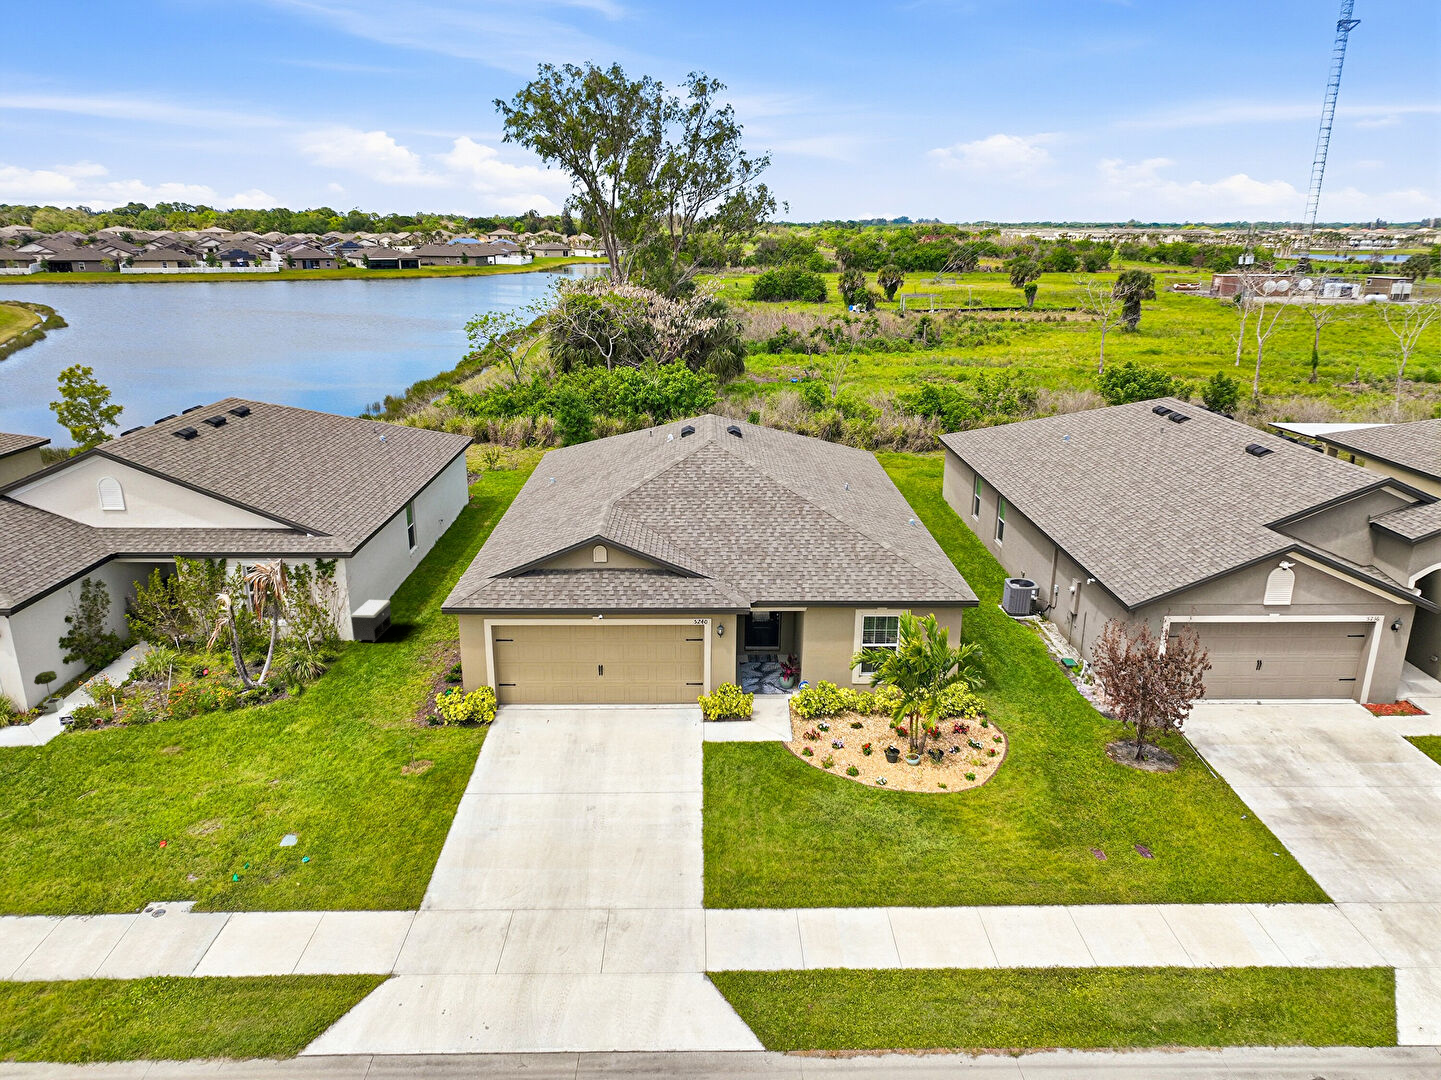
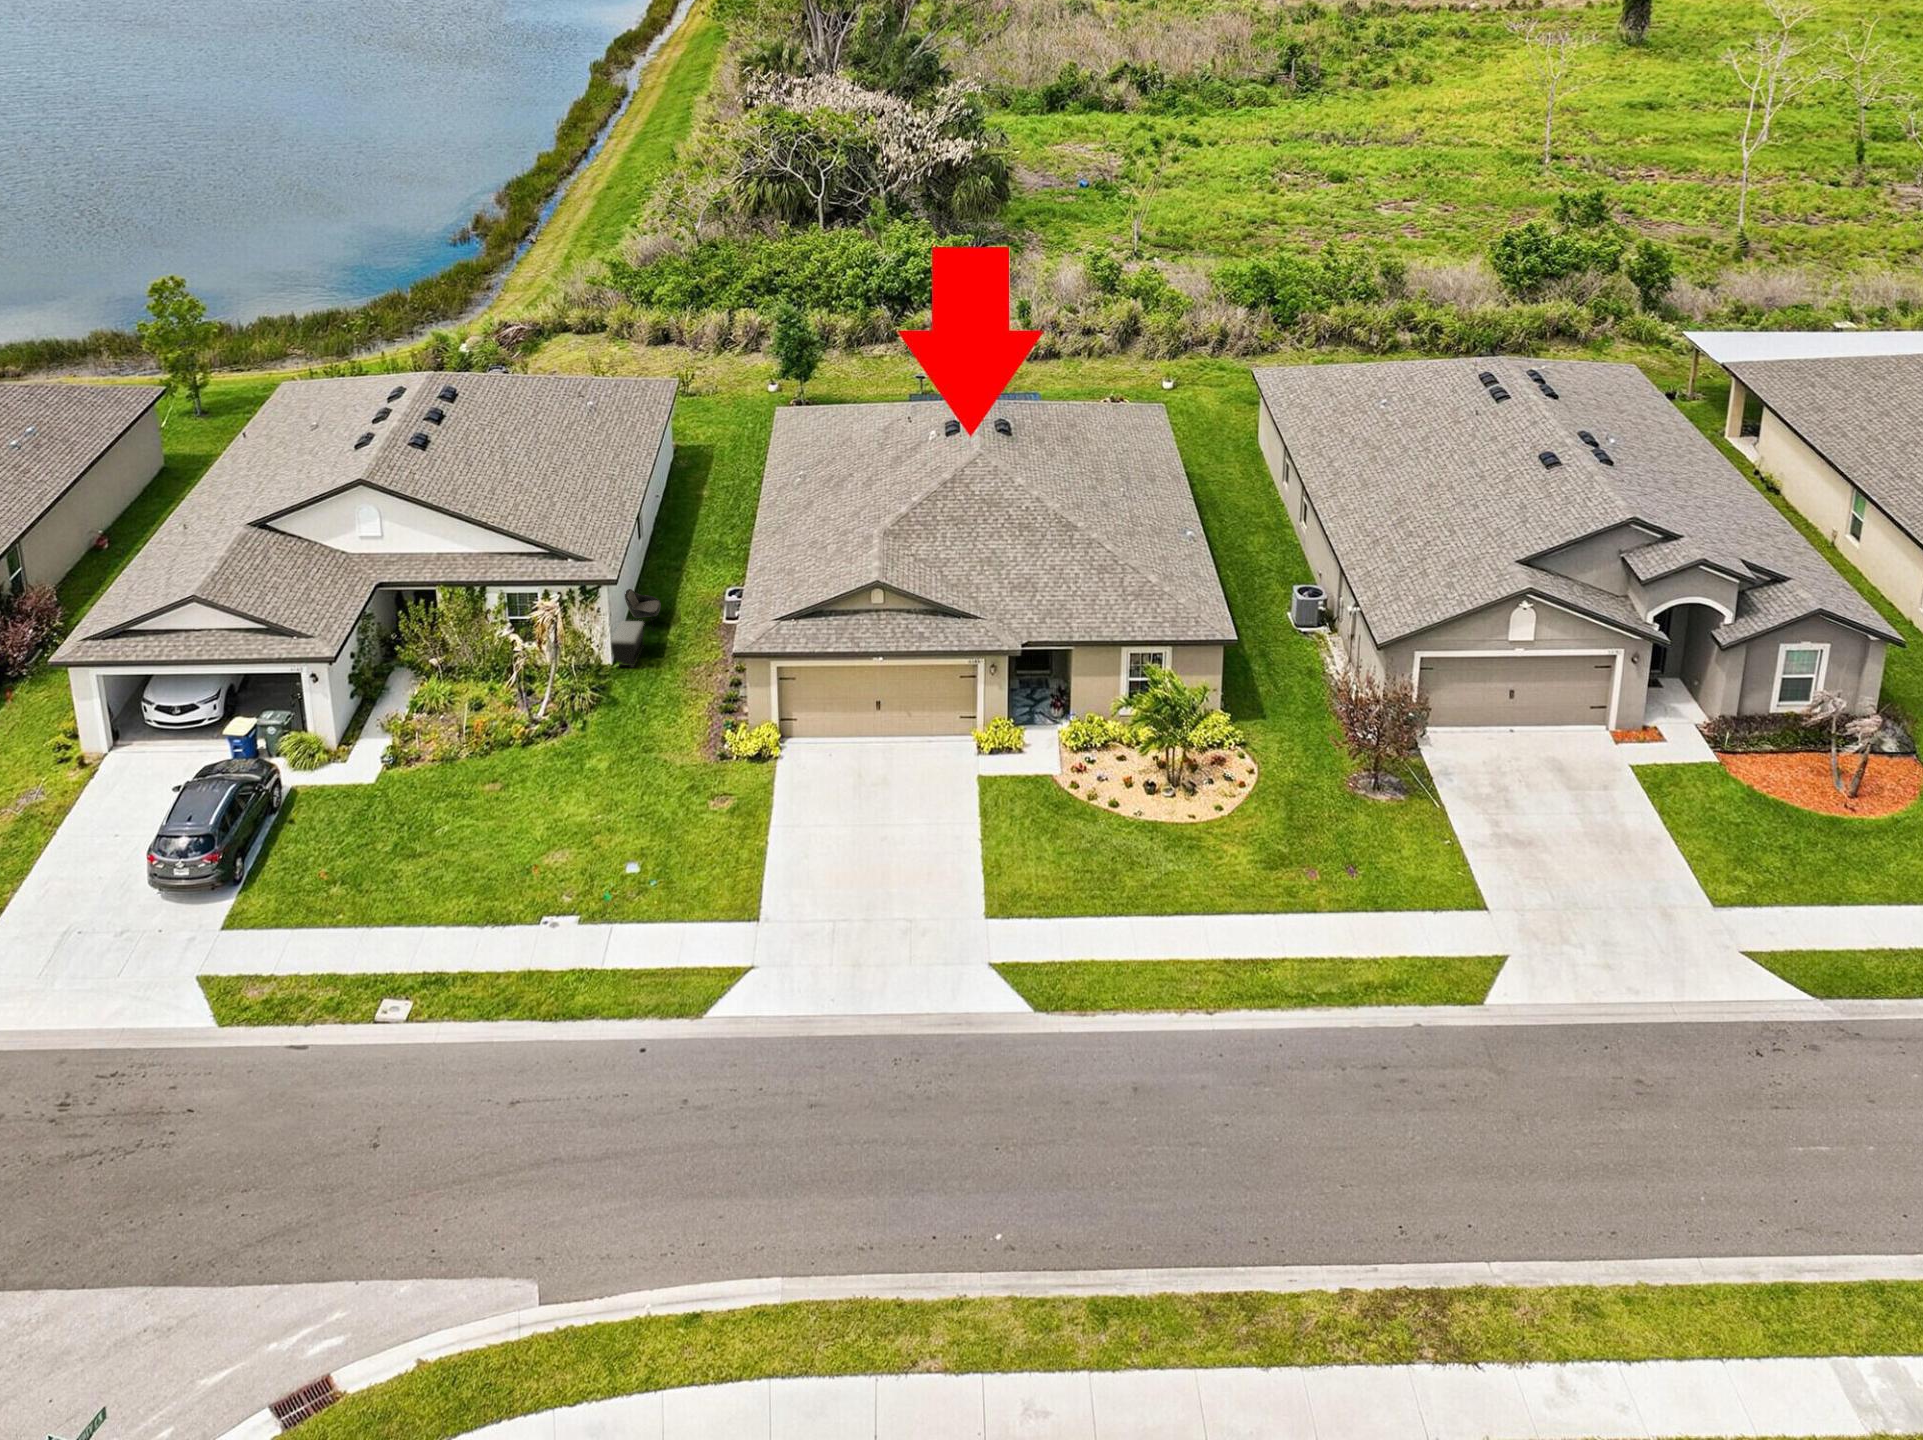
lounge chair: none [379,576,416,615] -> present [625,589,661,631]
potted tree: present [34,671,64,712] -> none [344,712,364,751]

